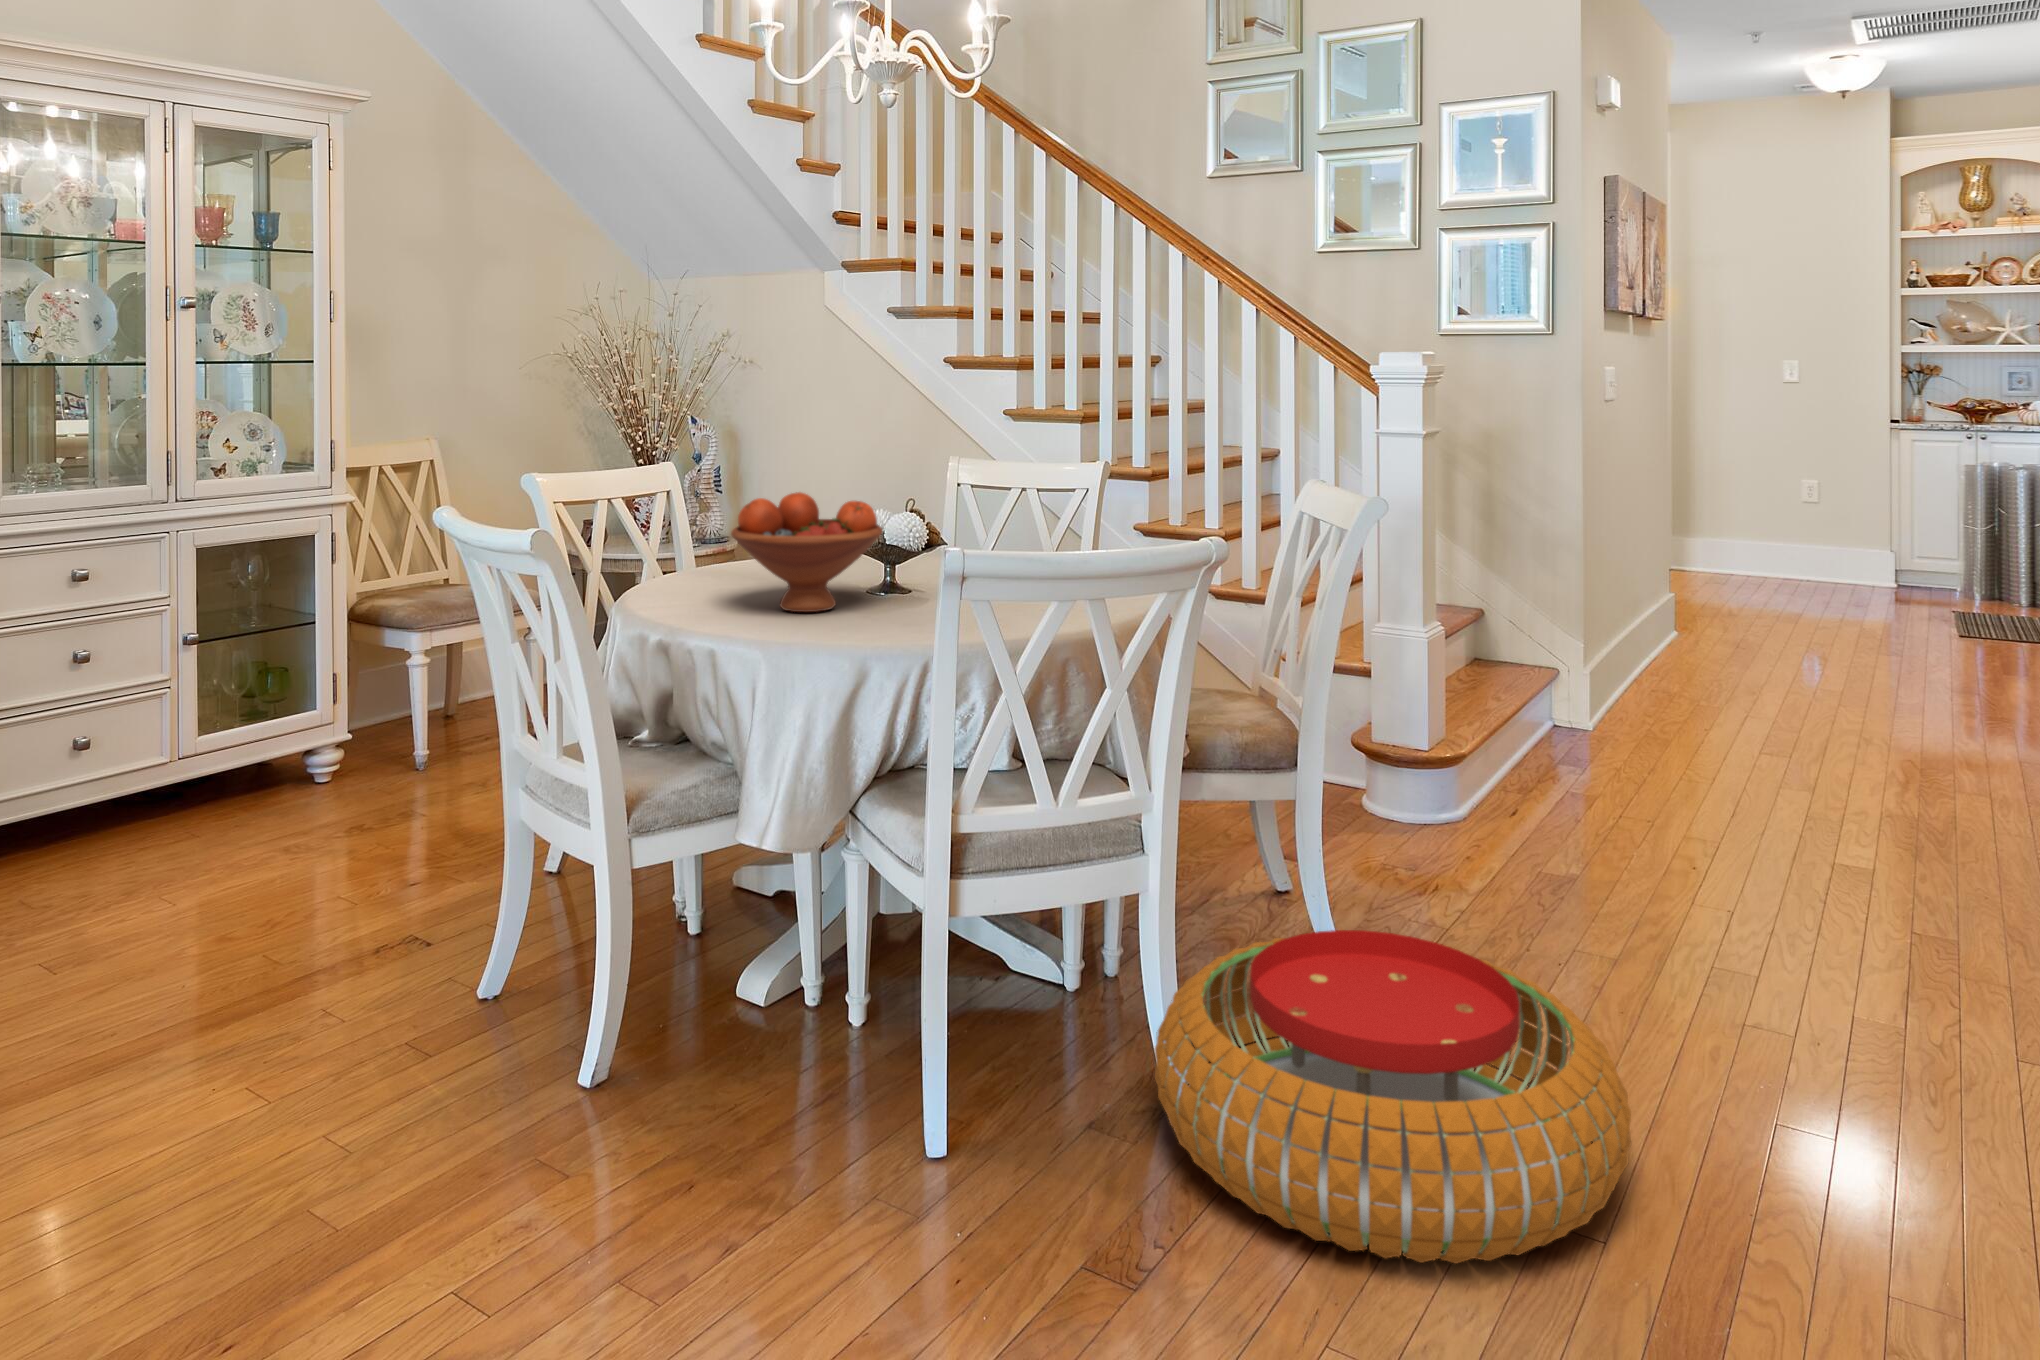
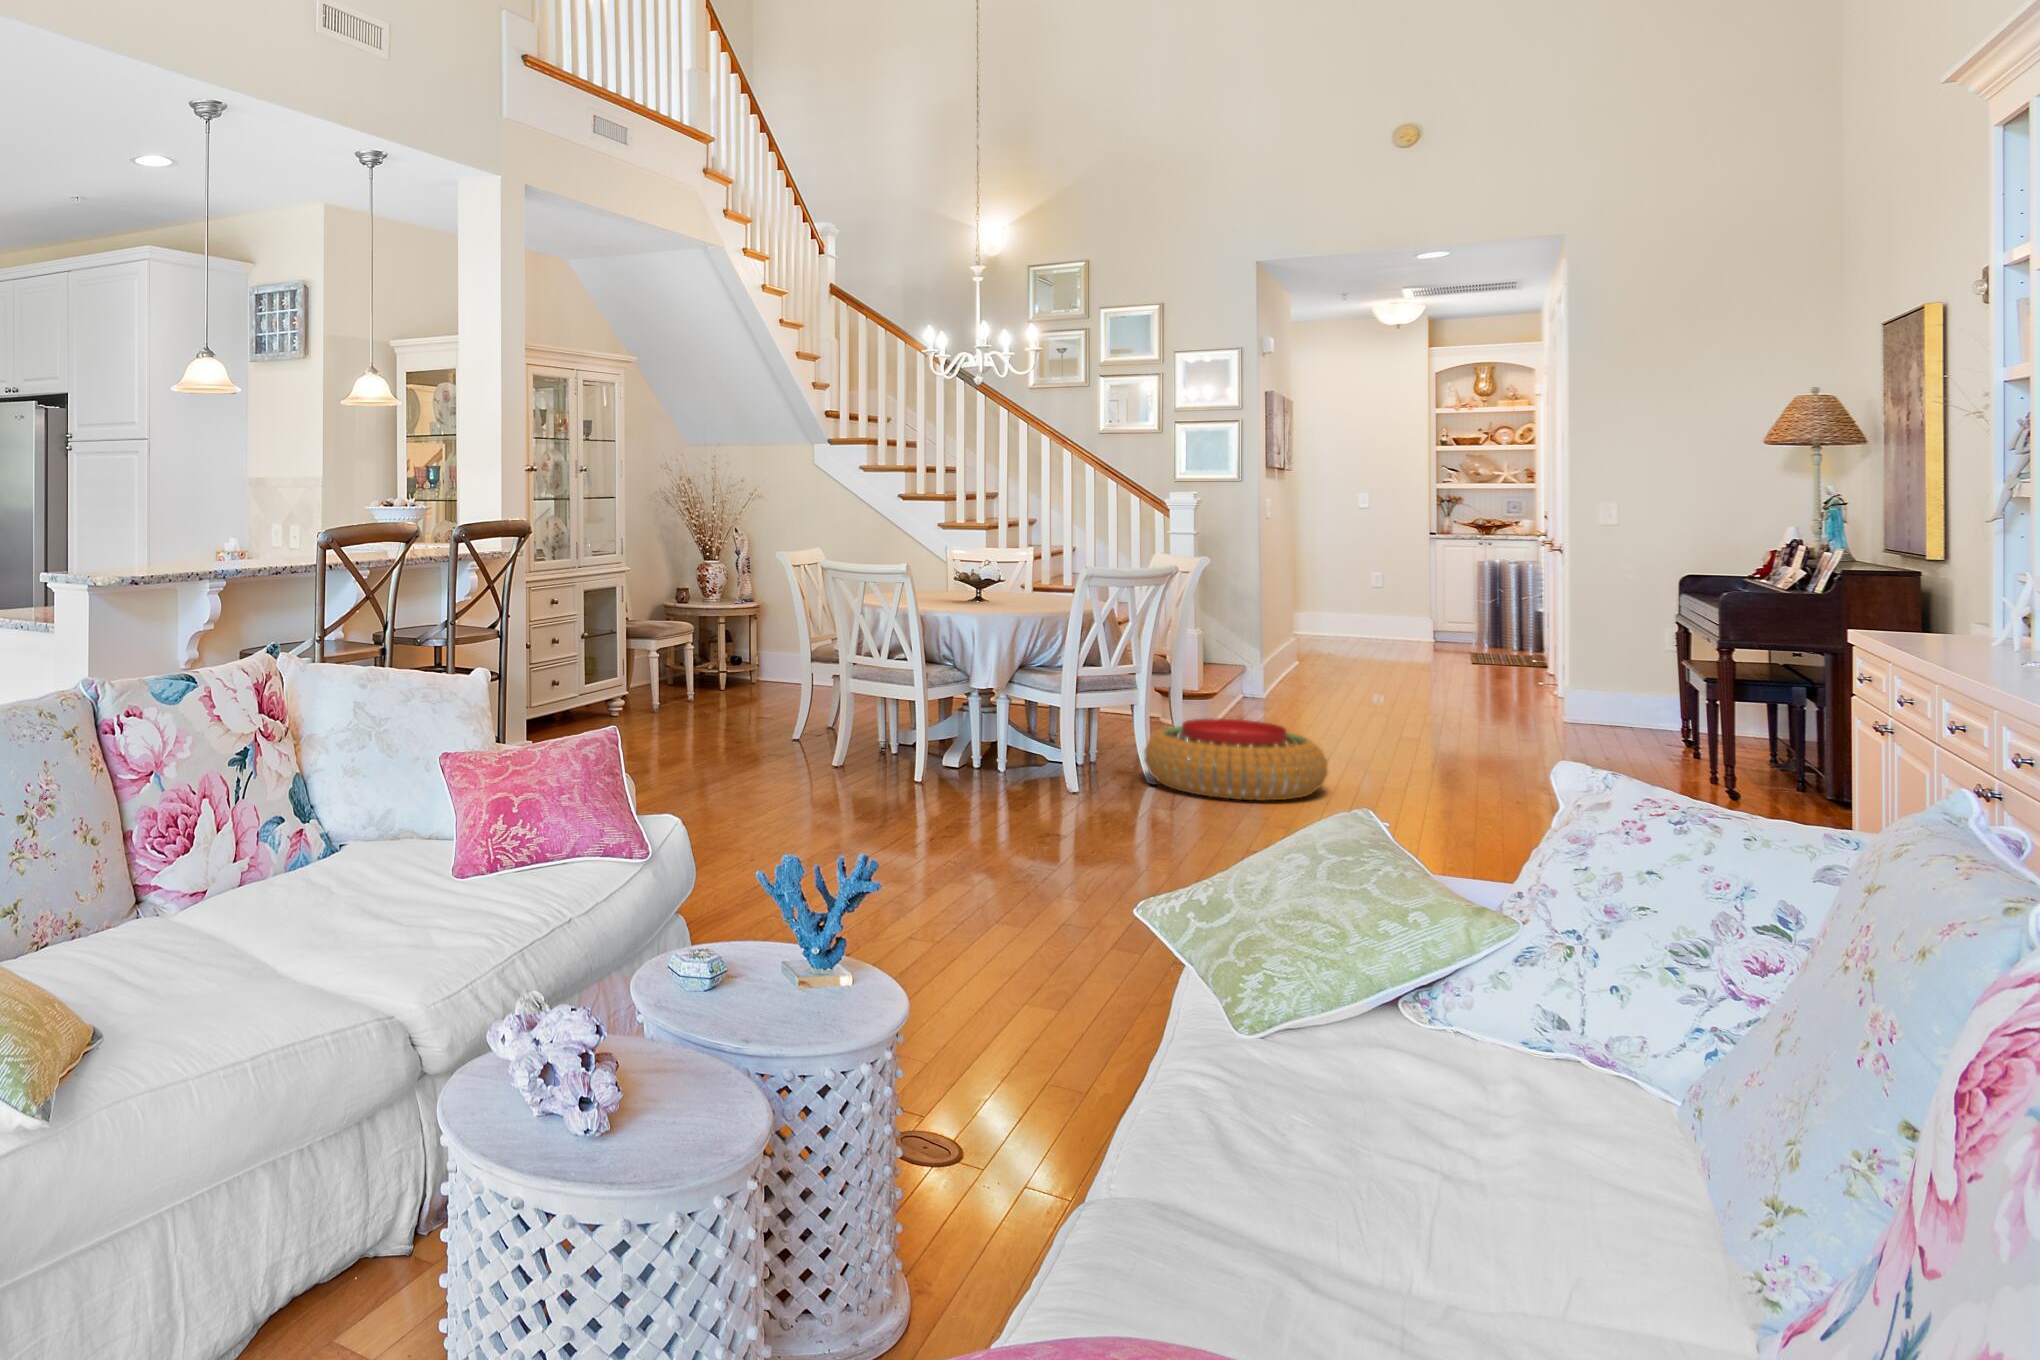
fruit bowl: present [731,492,883,612] -> none [931,556,998,605]

